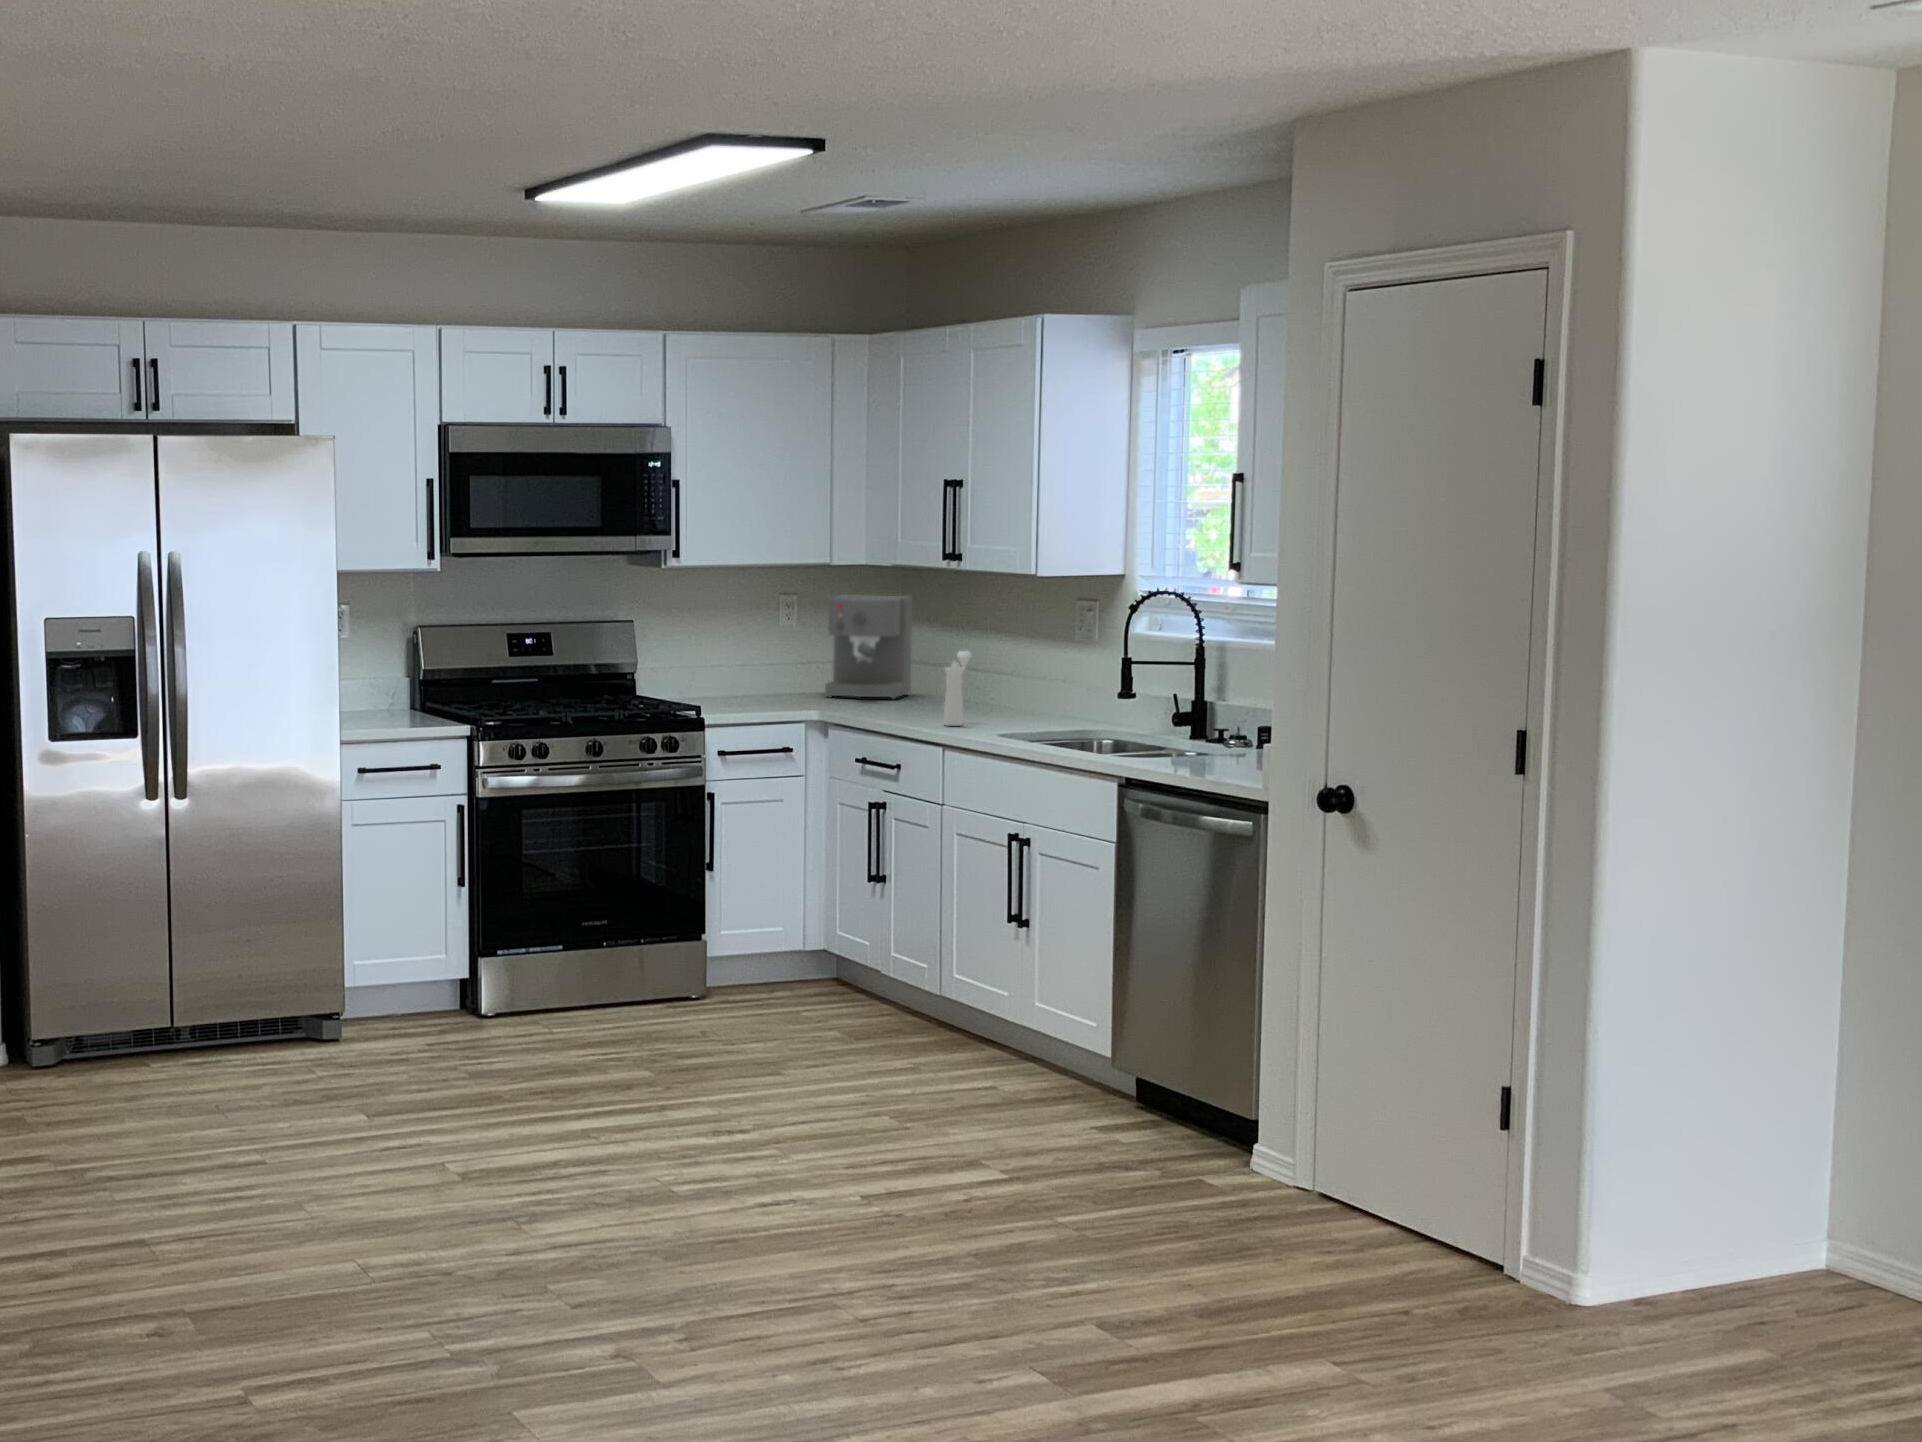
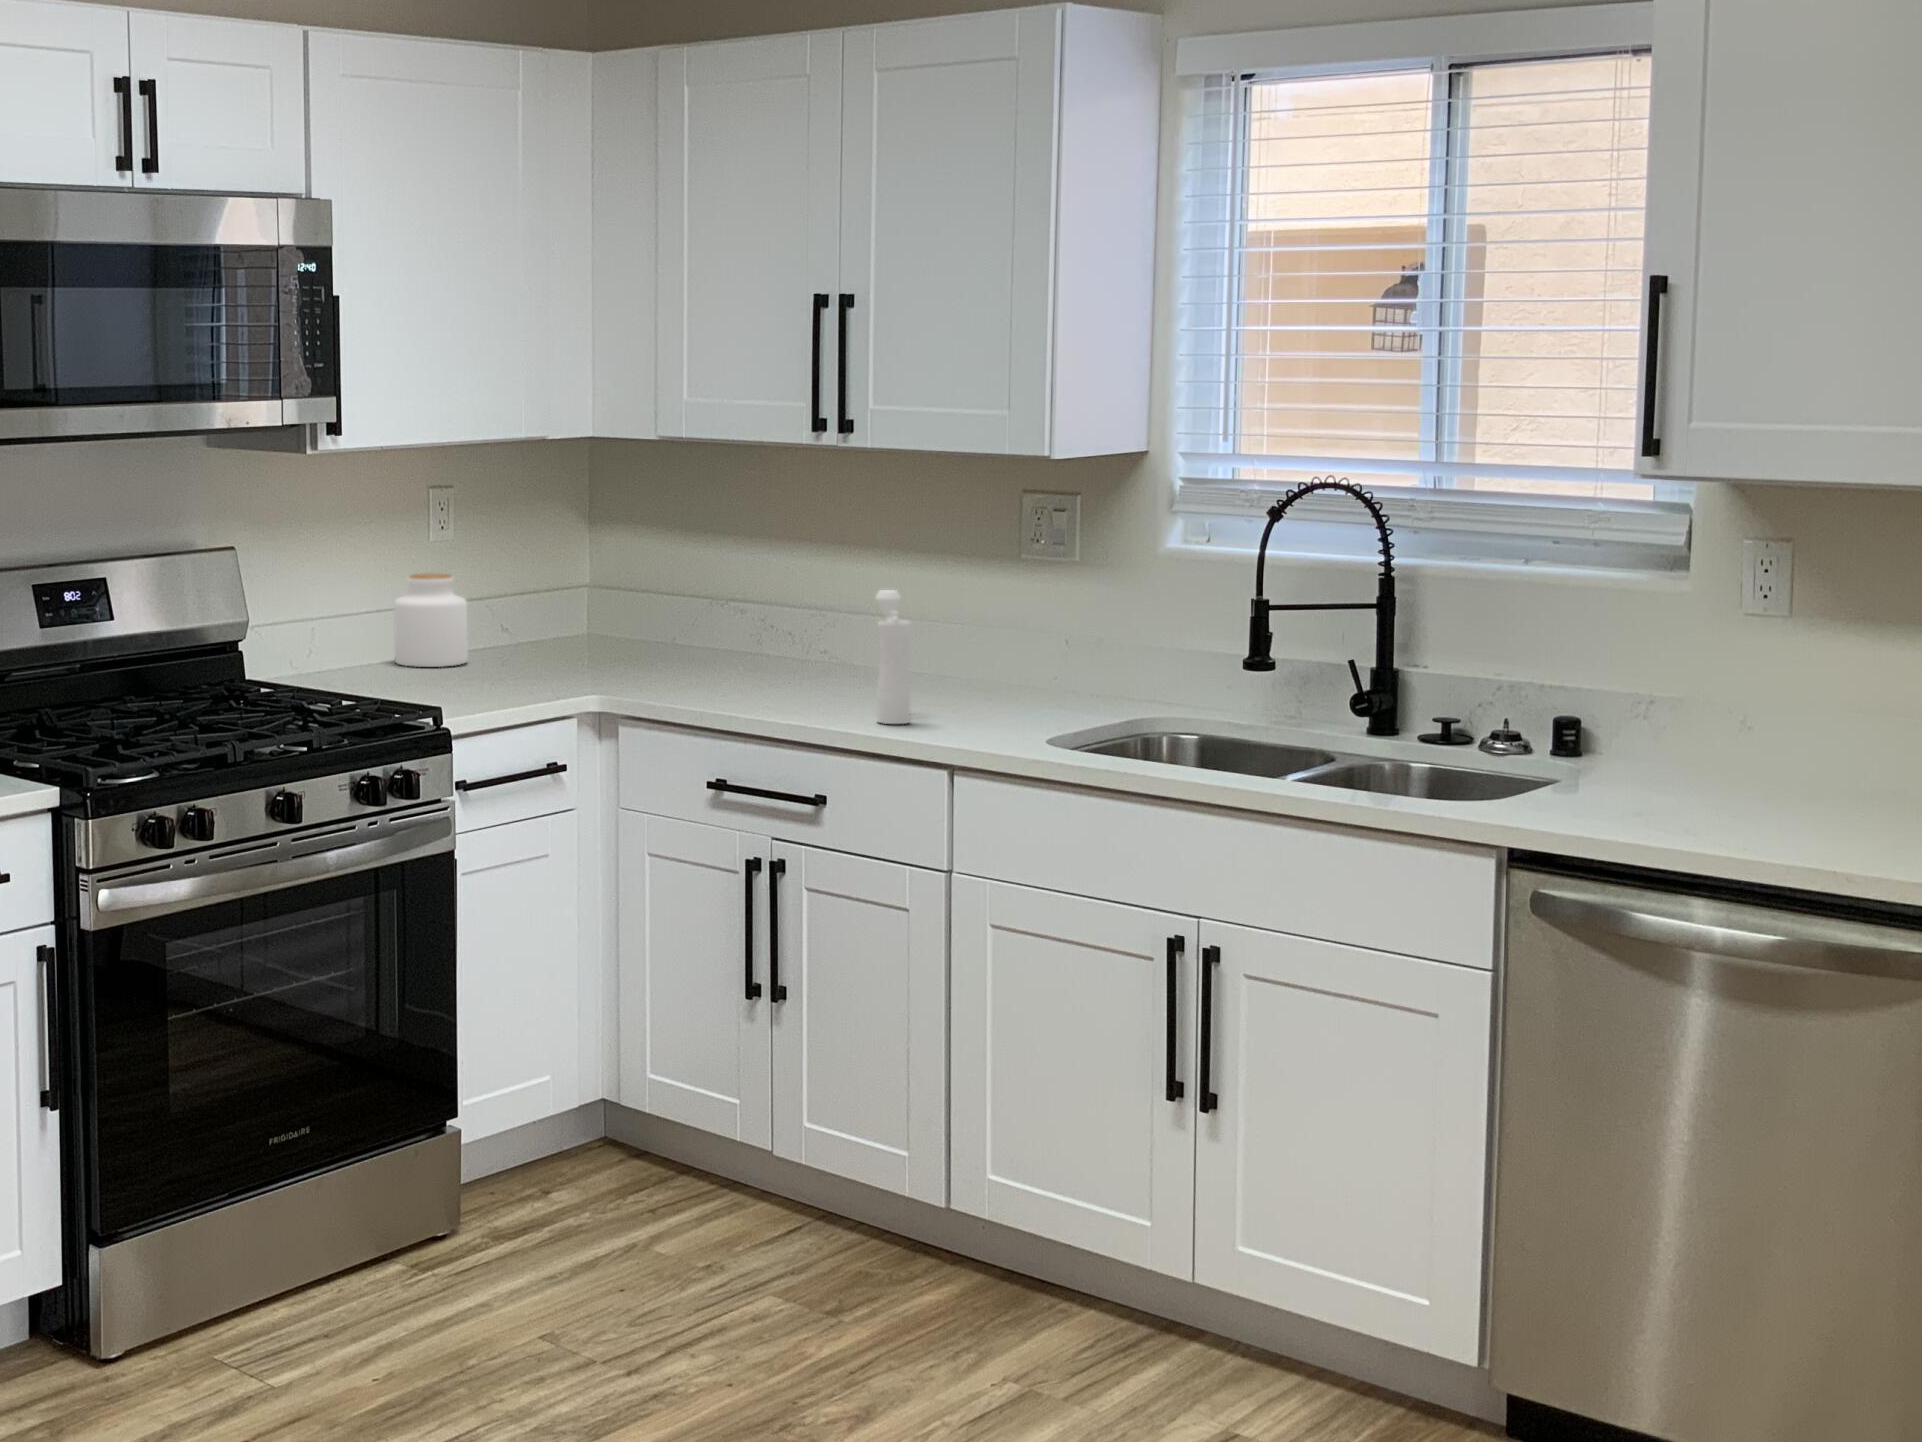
coffee maker: present [825,595,912,699] -> none [536,489,663,663]
jar: none [741,642,784,696] -> present [394,573,468,667]

